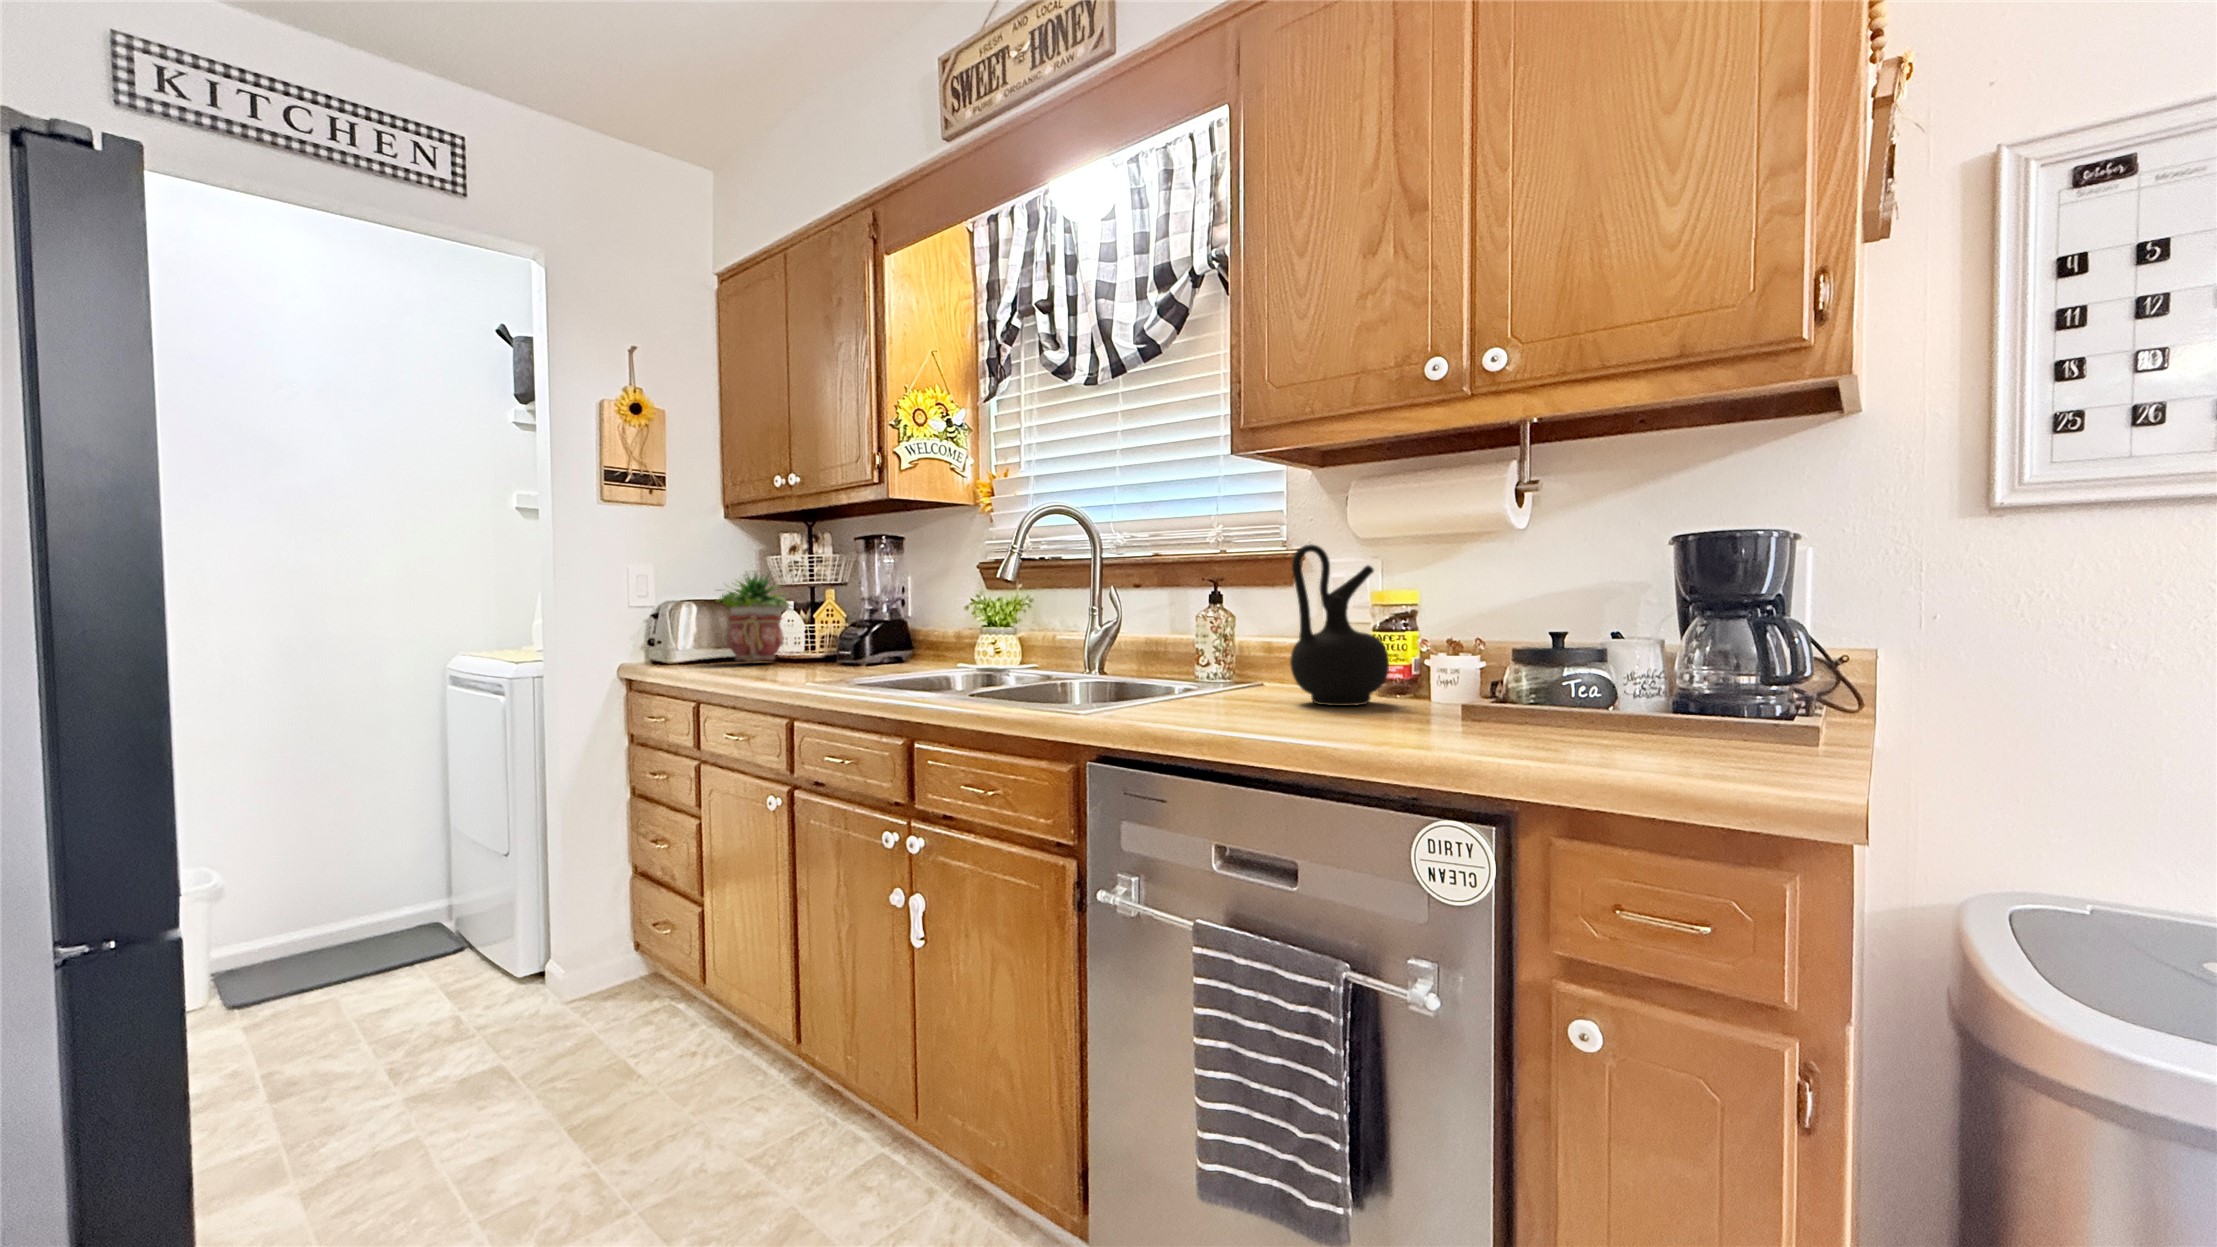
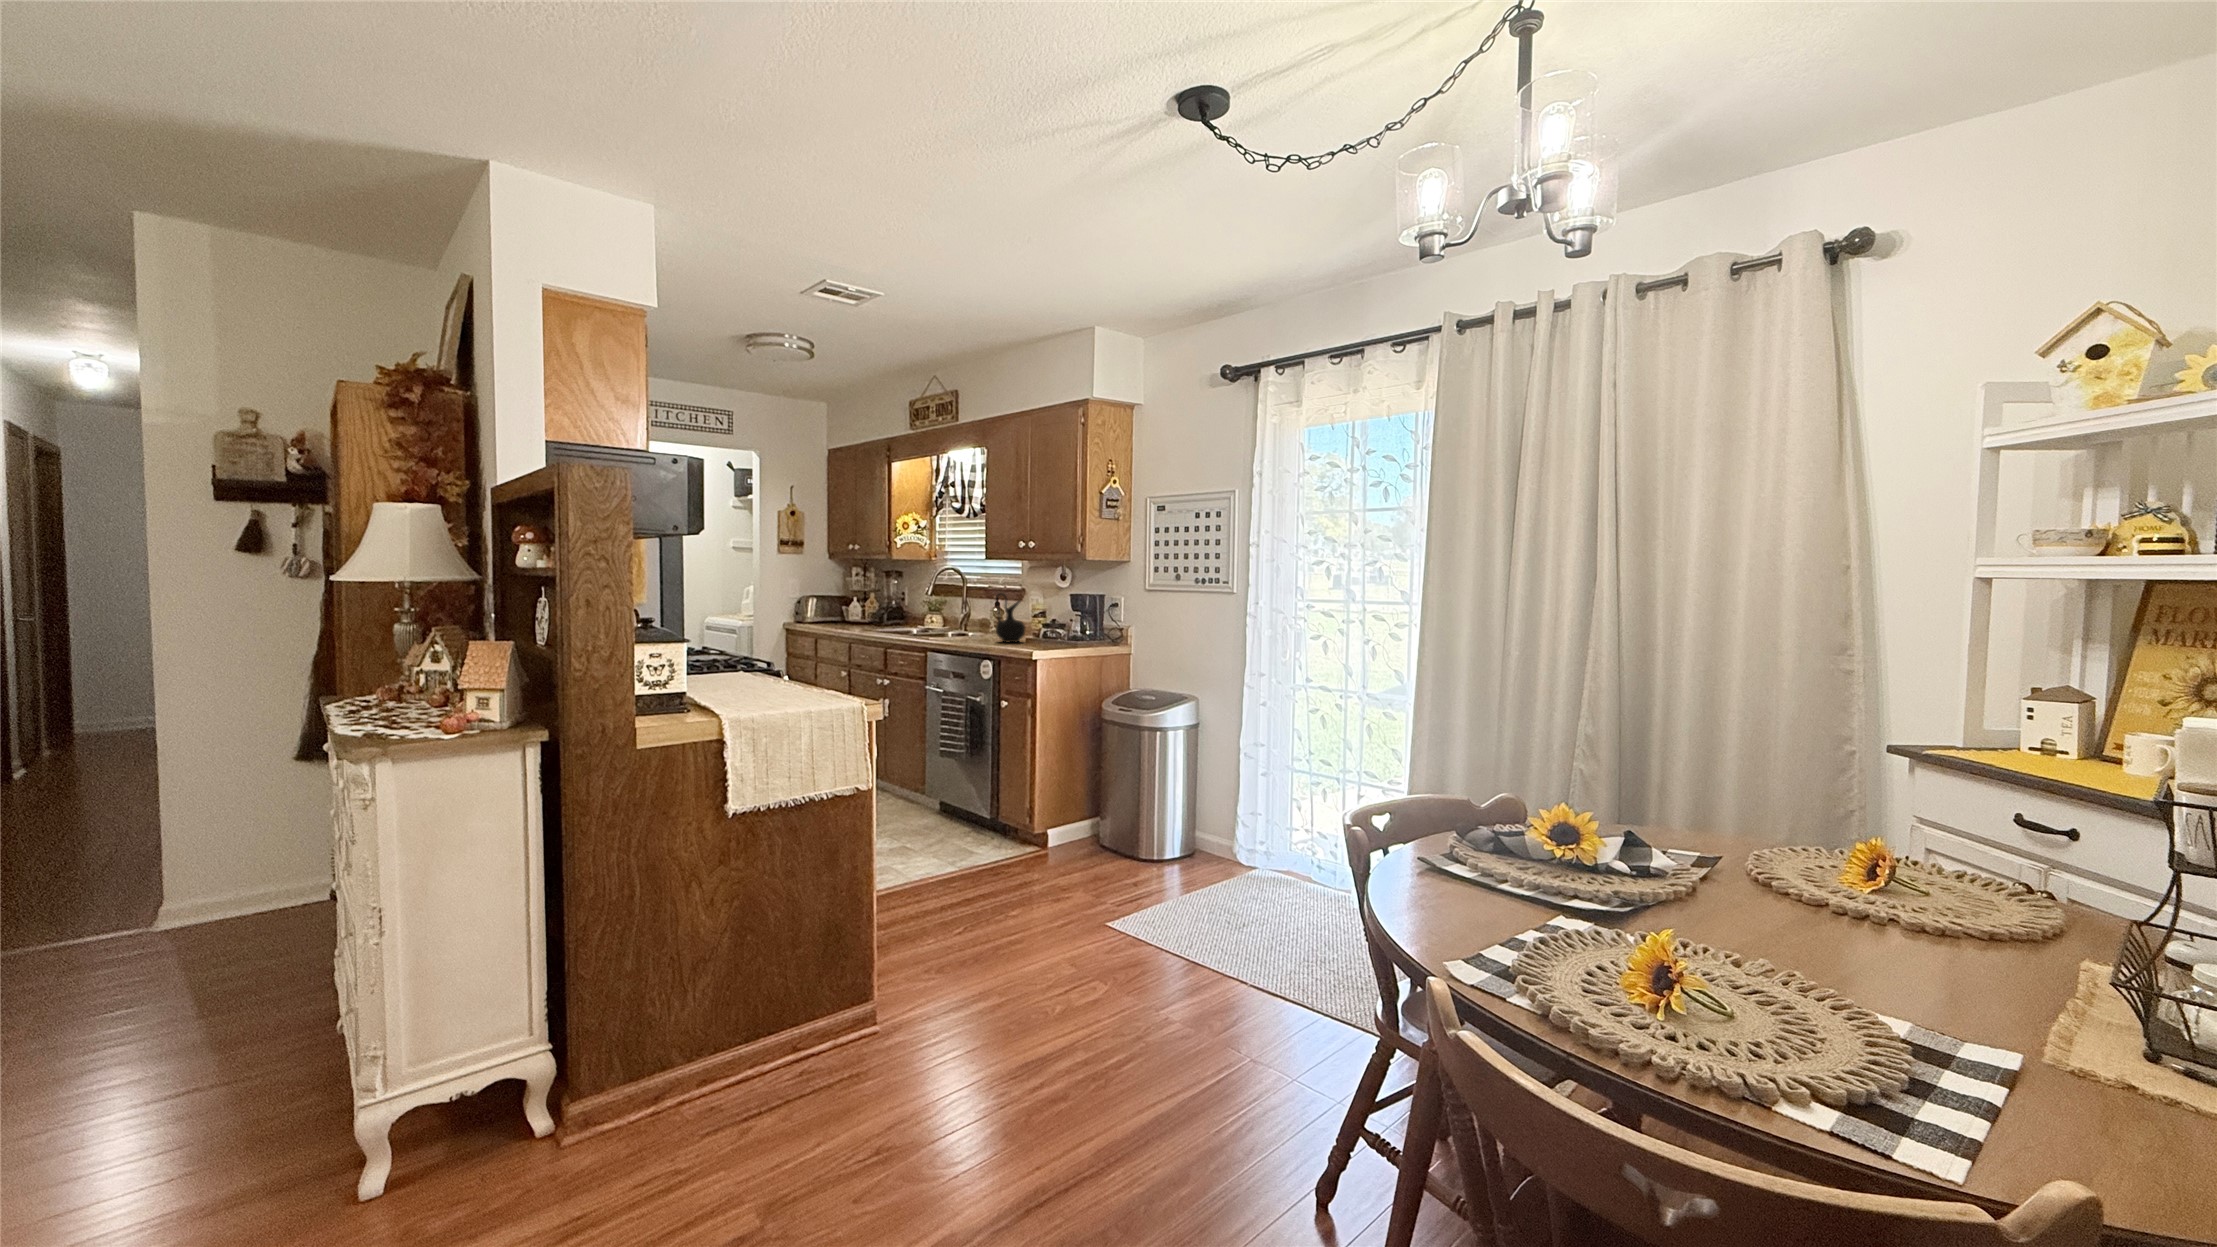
potted plant: present [717,573,791,662] -> none [823,583,857,624]

